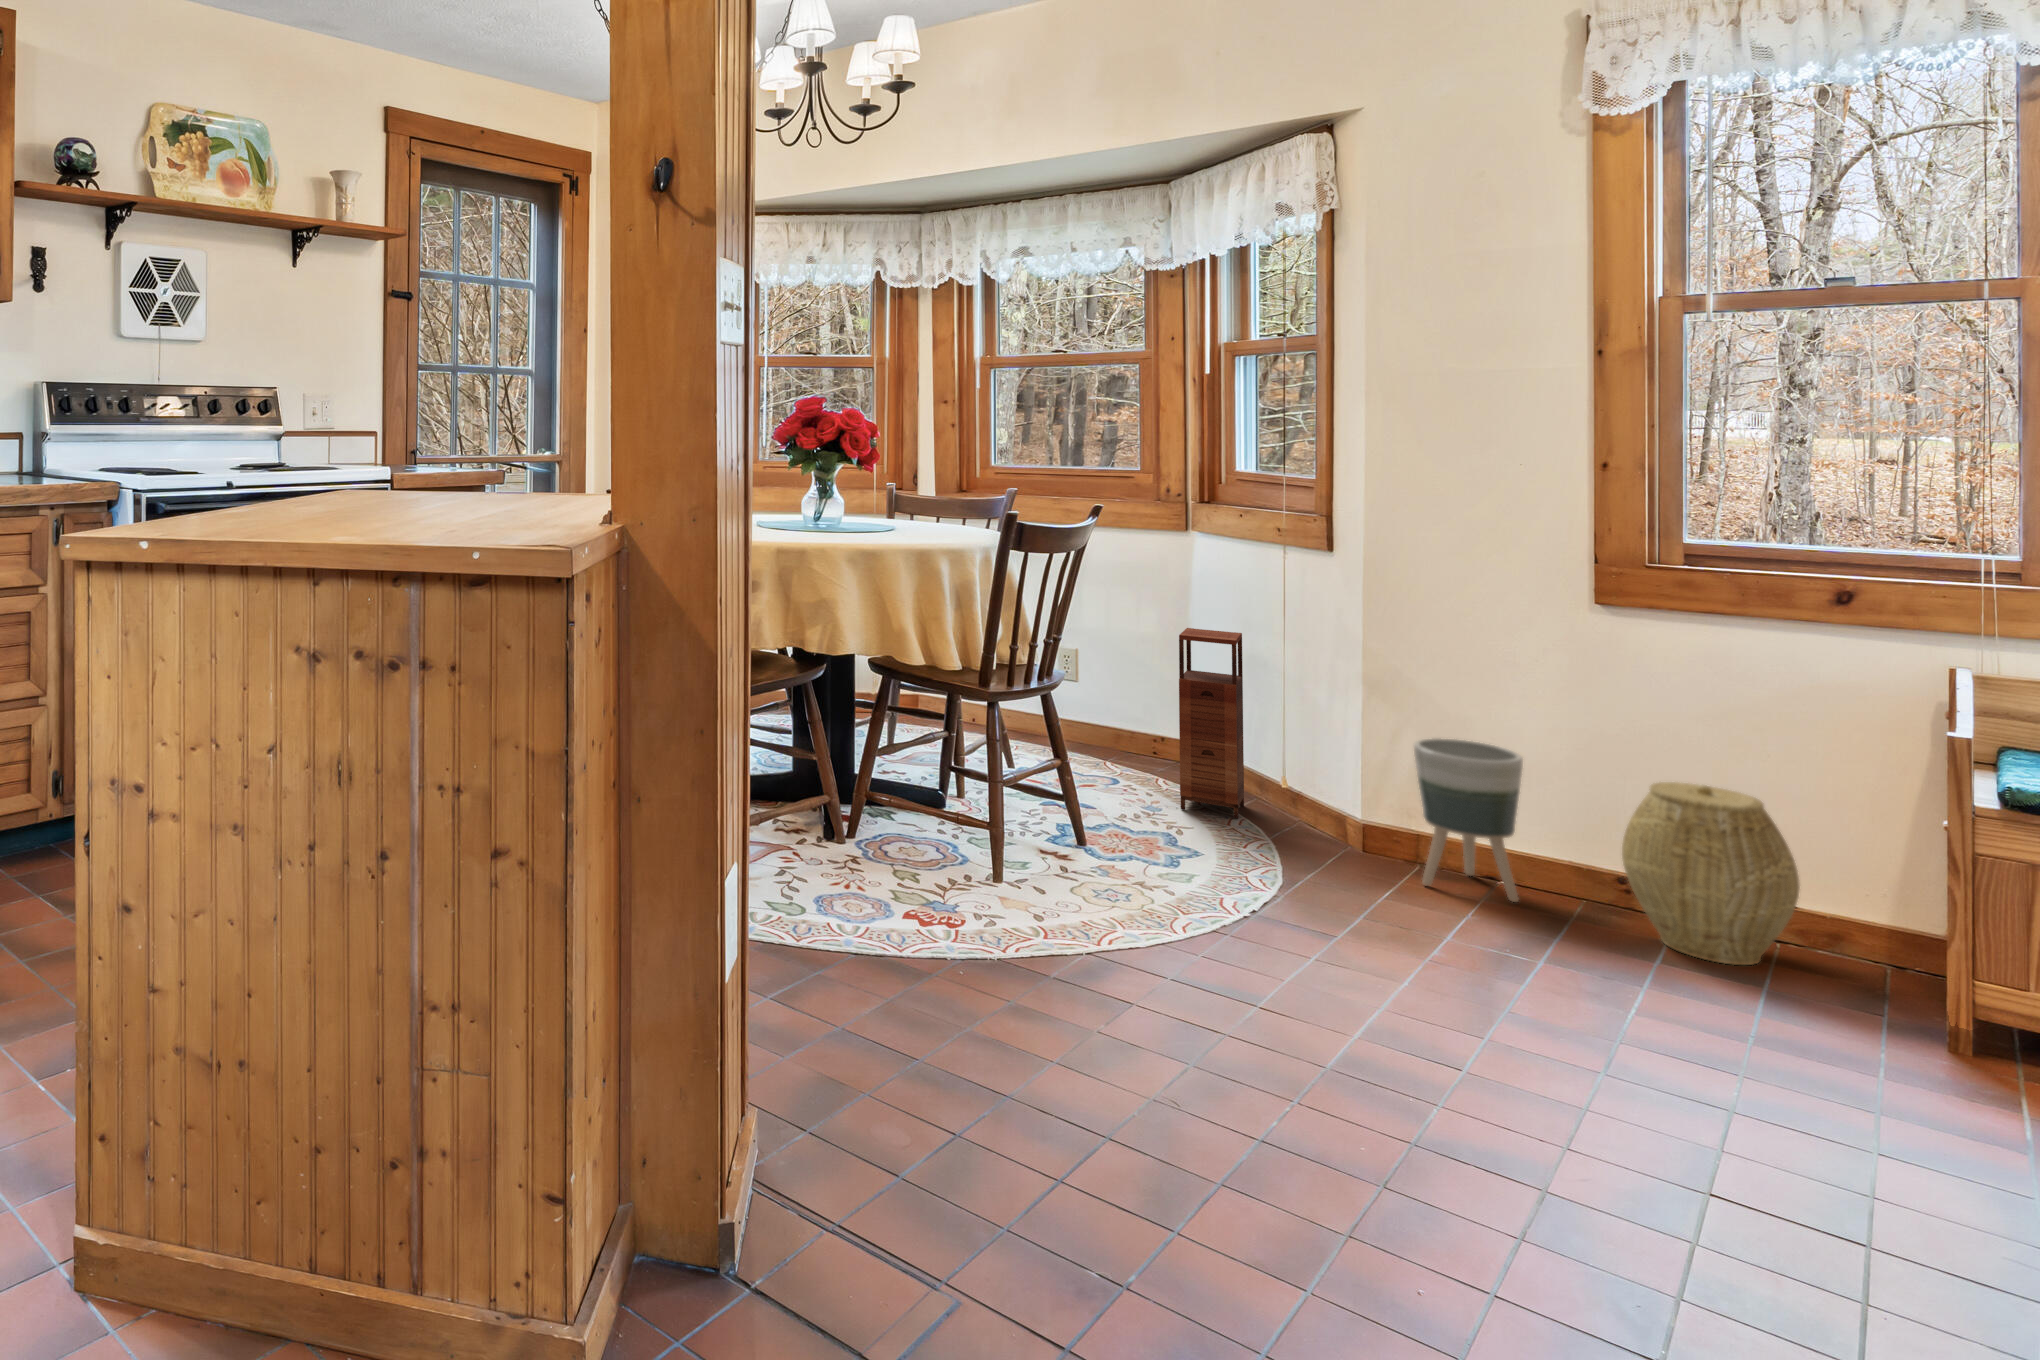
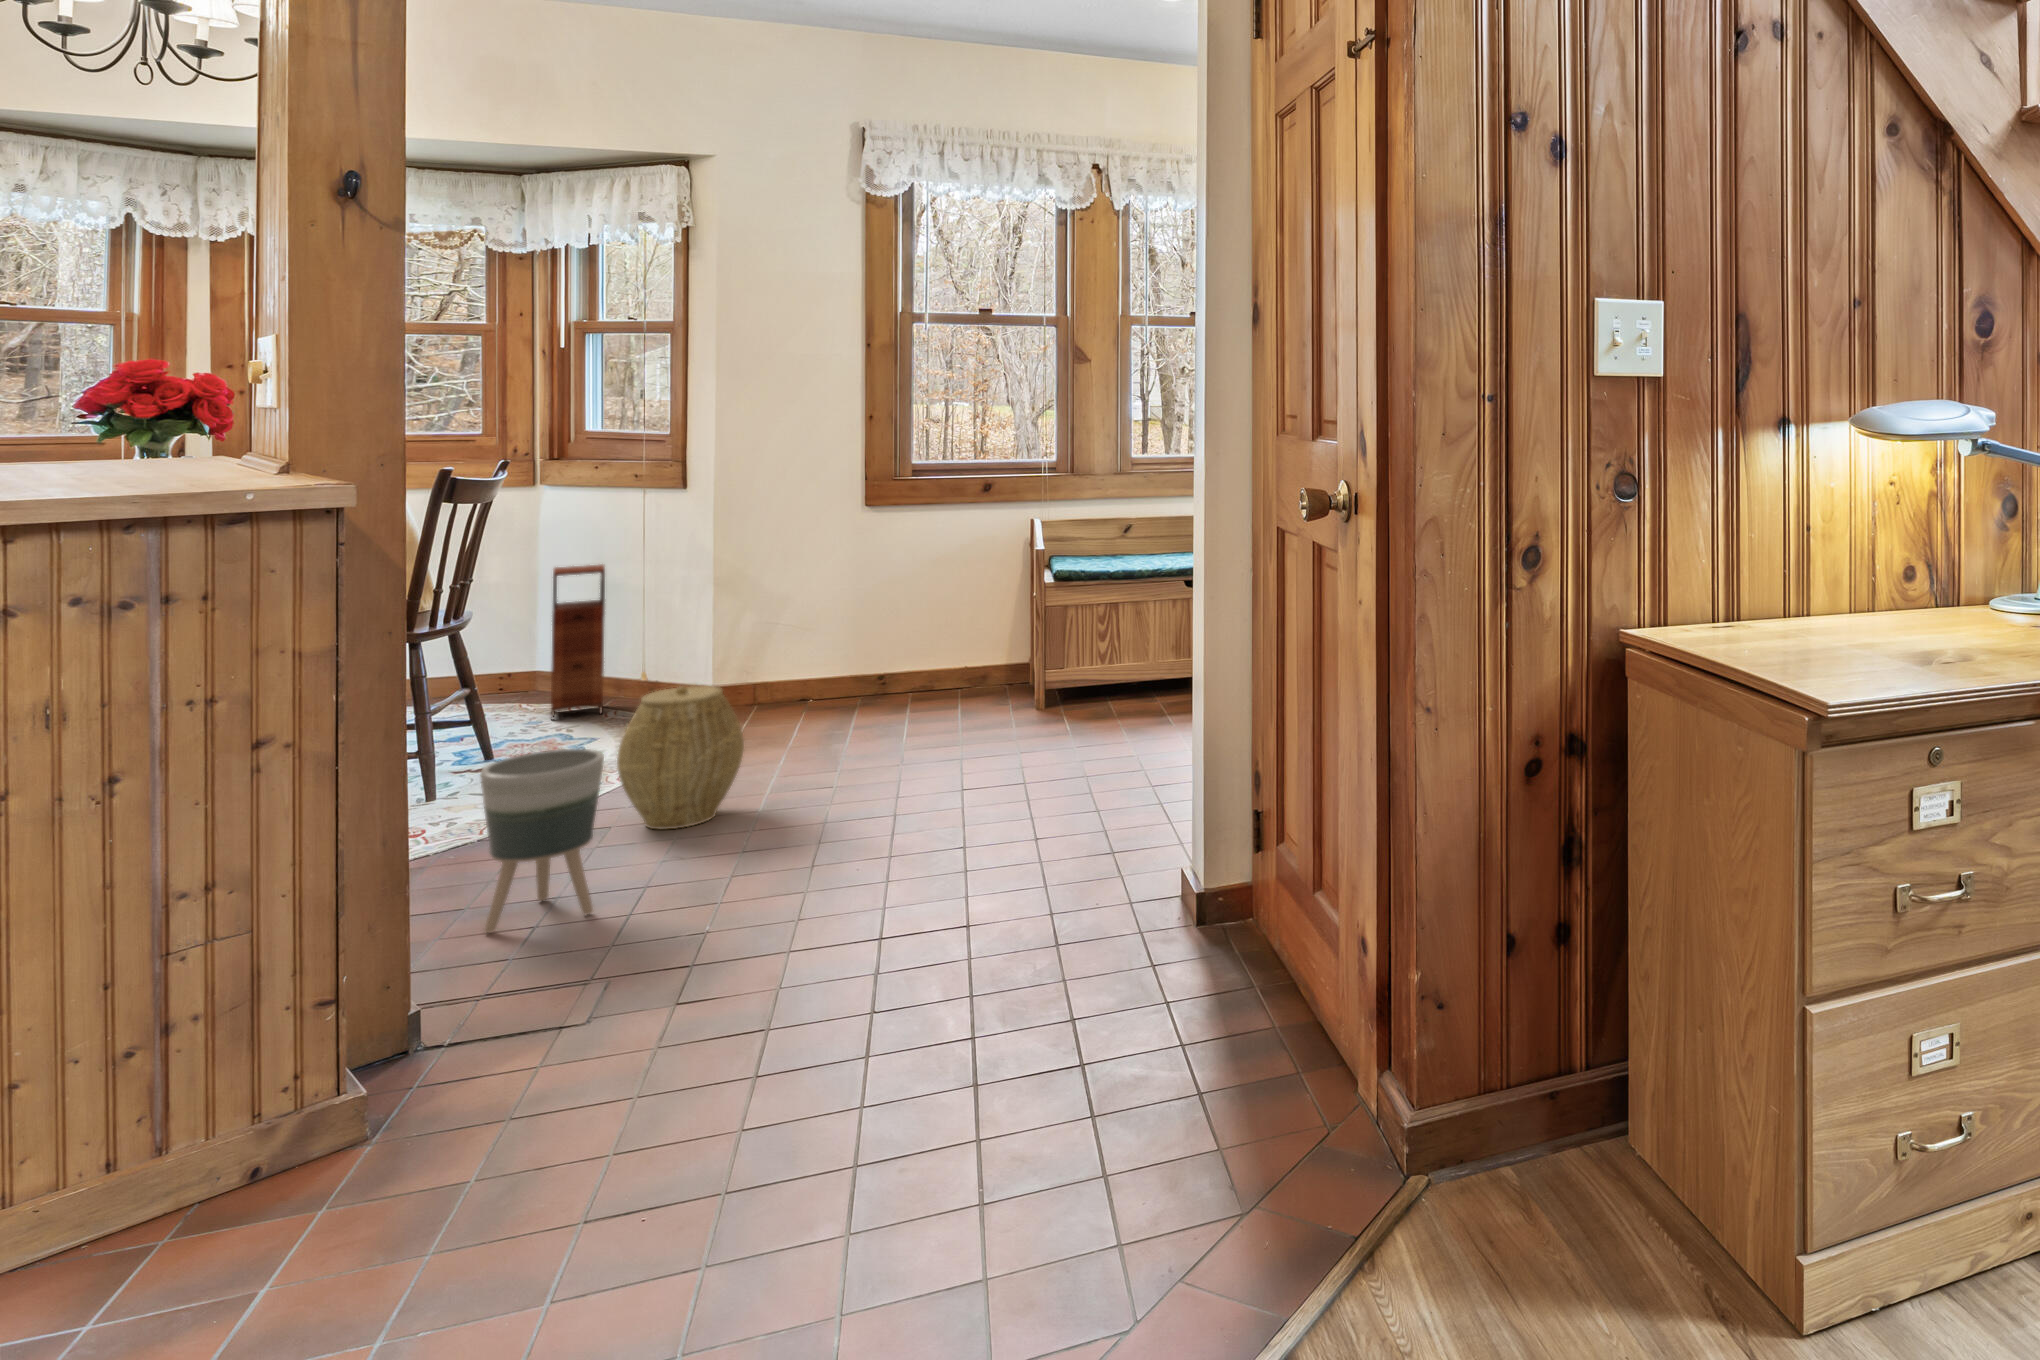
planter: present [1414,738,1523,902] -> present [480,749,604,933]
woven basket: present [1622,782,1800,965] -> present [617,686,744,829]

